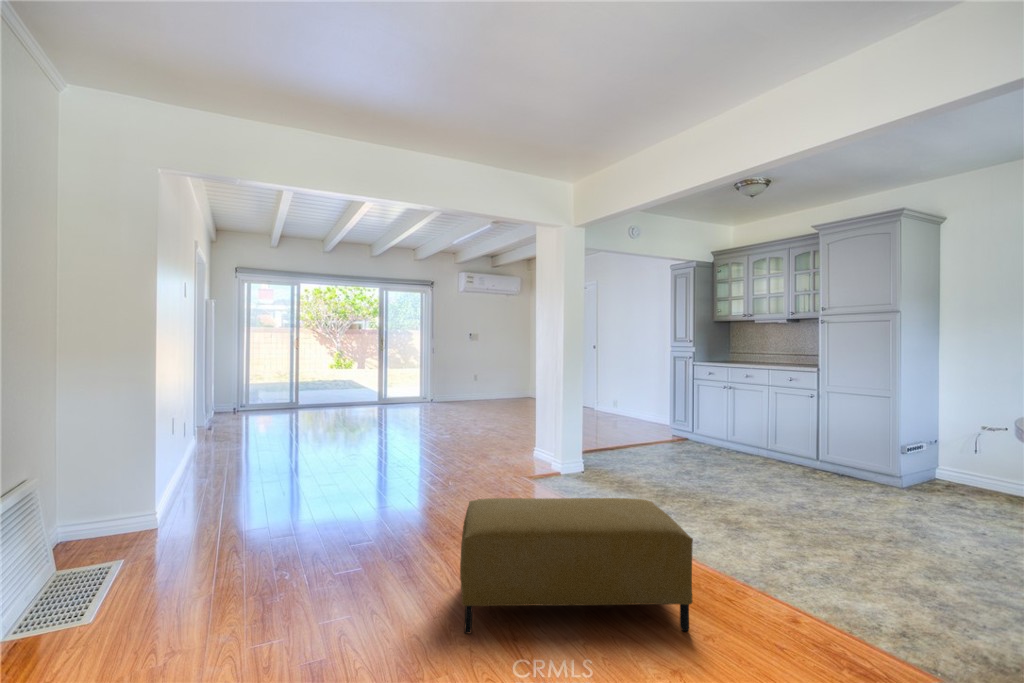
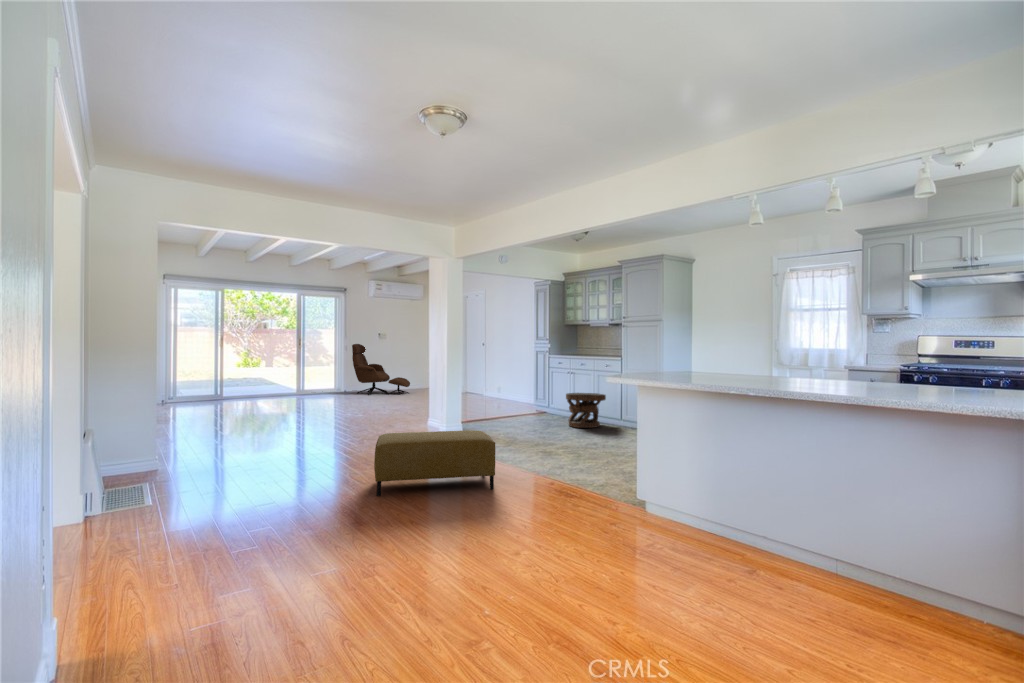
lounge chair: none [440,345,505,406] -> present [352,344,410,395]
side table: none [731,417,795,471] -> present [566,393,606,428]

